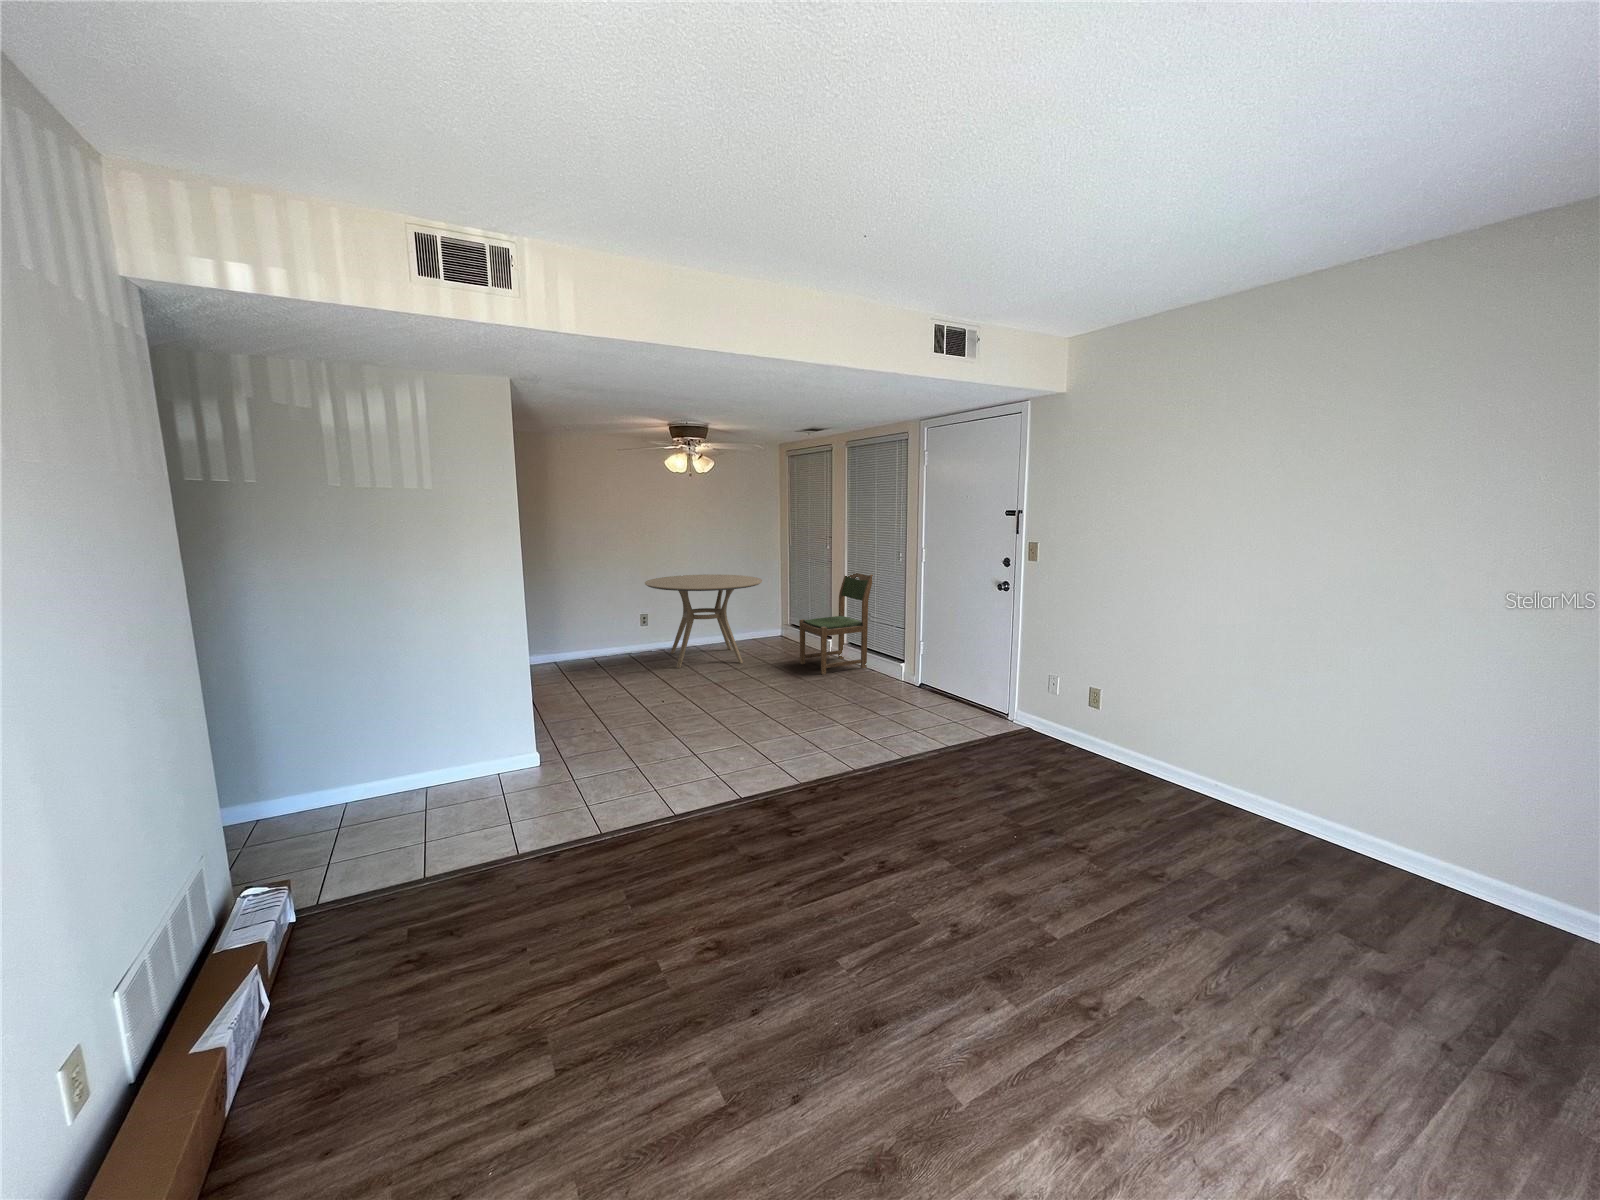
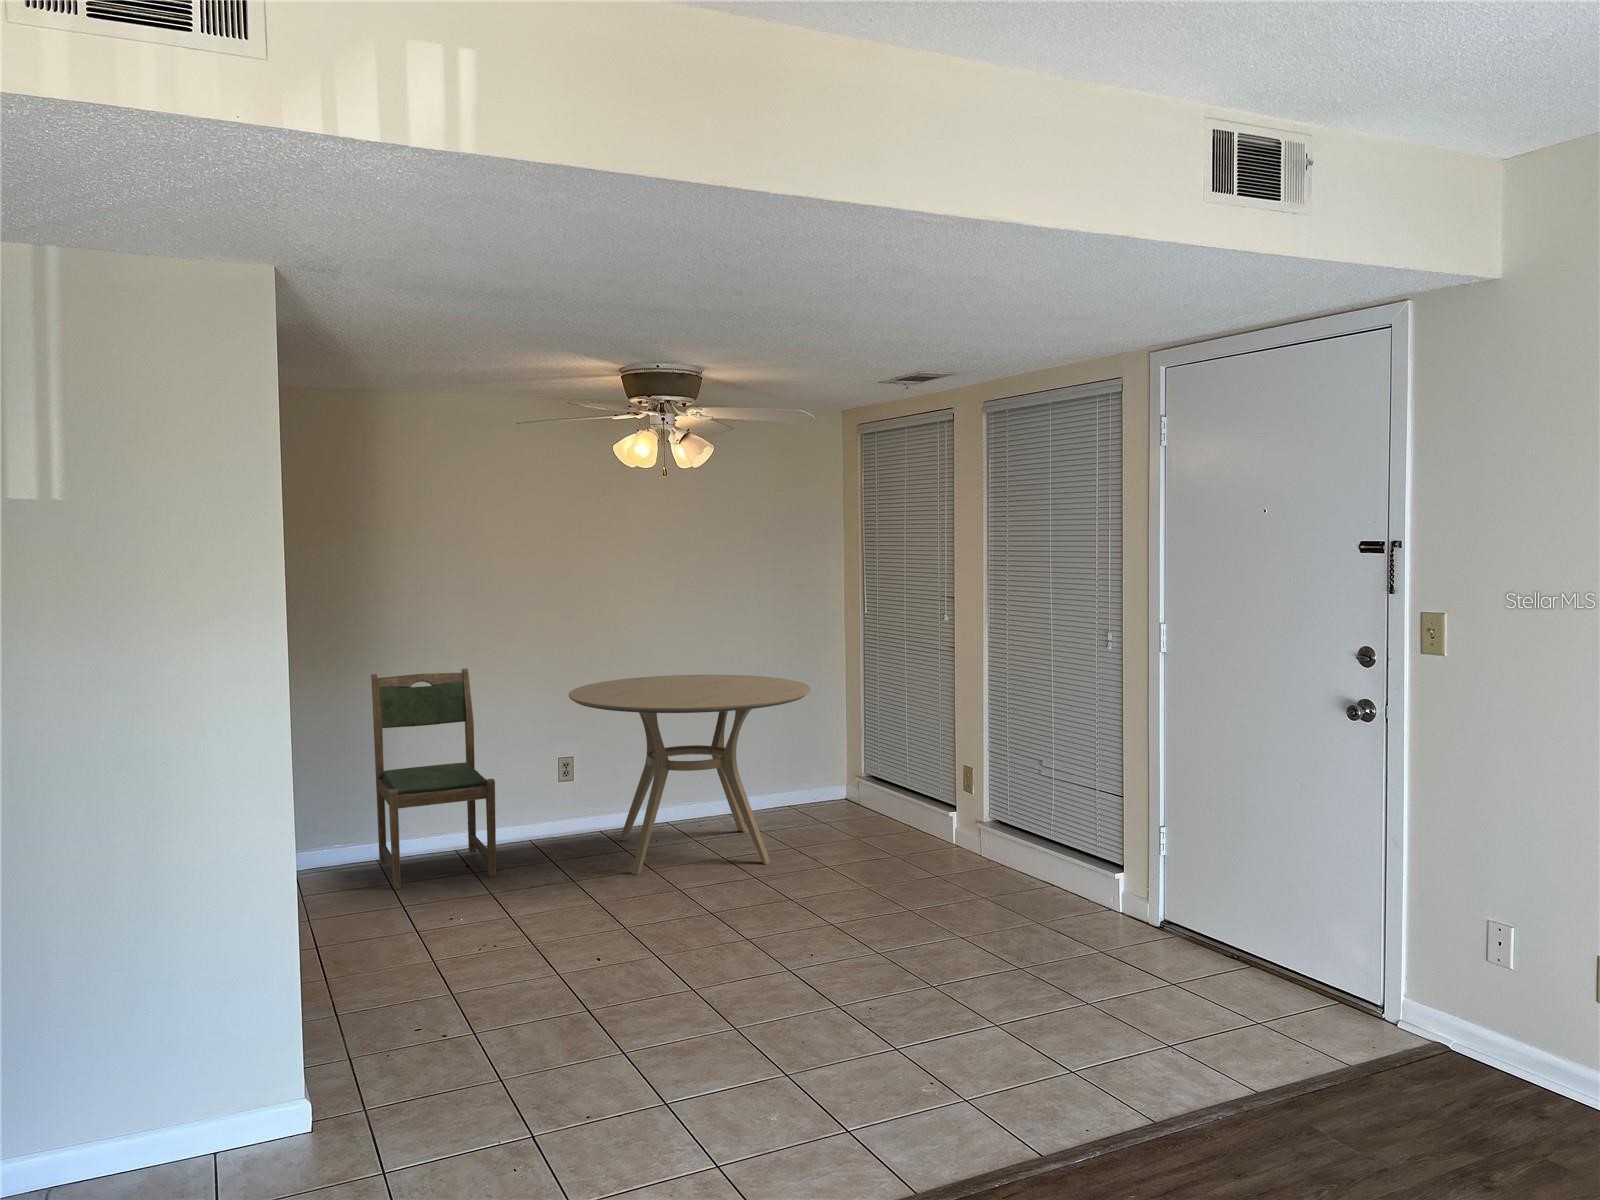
dining chair: present [799,573,873,674] -> present [371,668,496,889]

